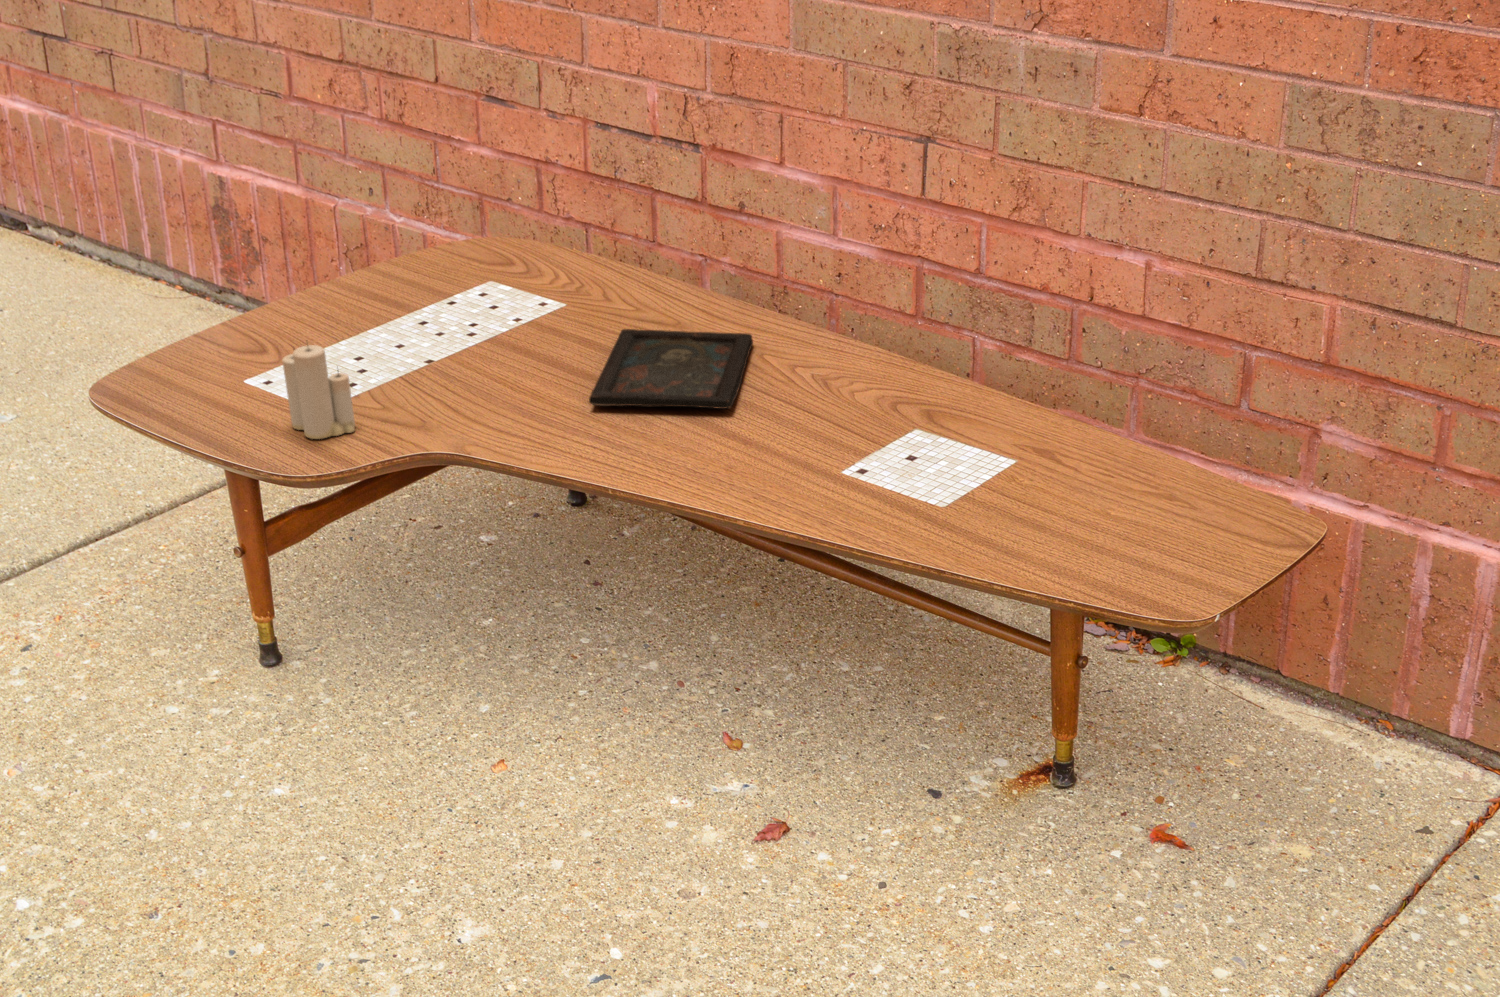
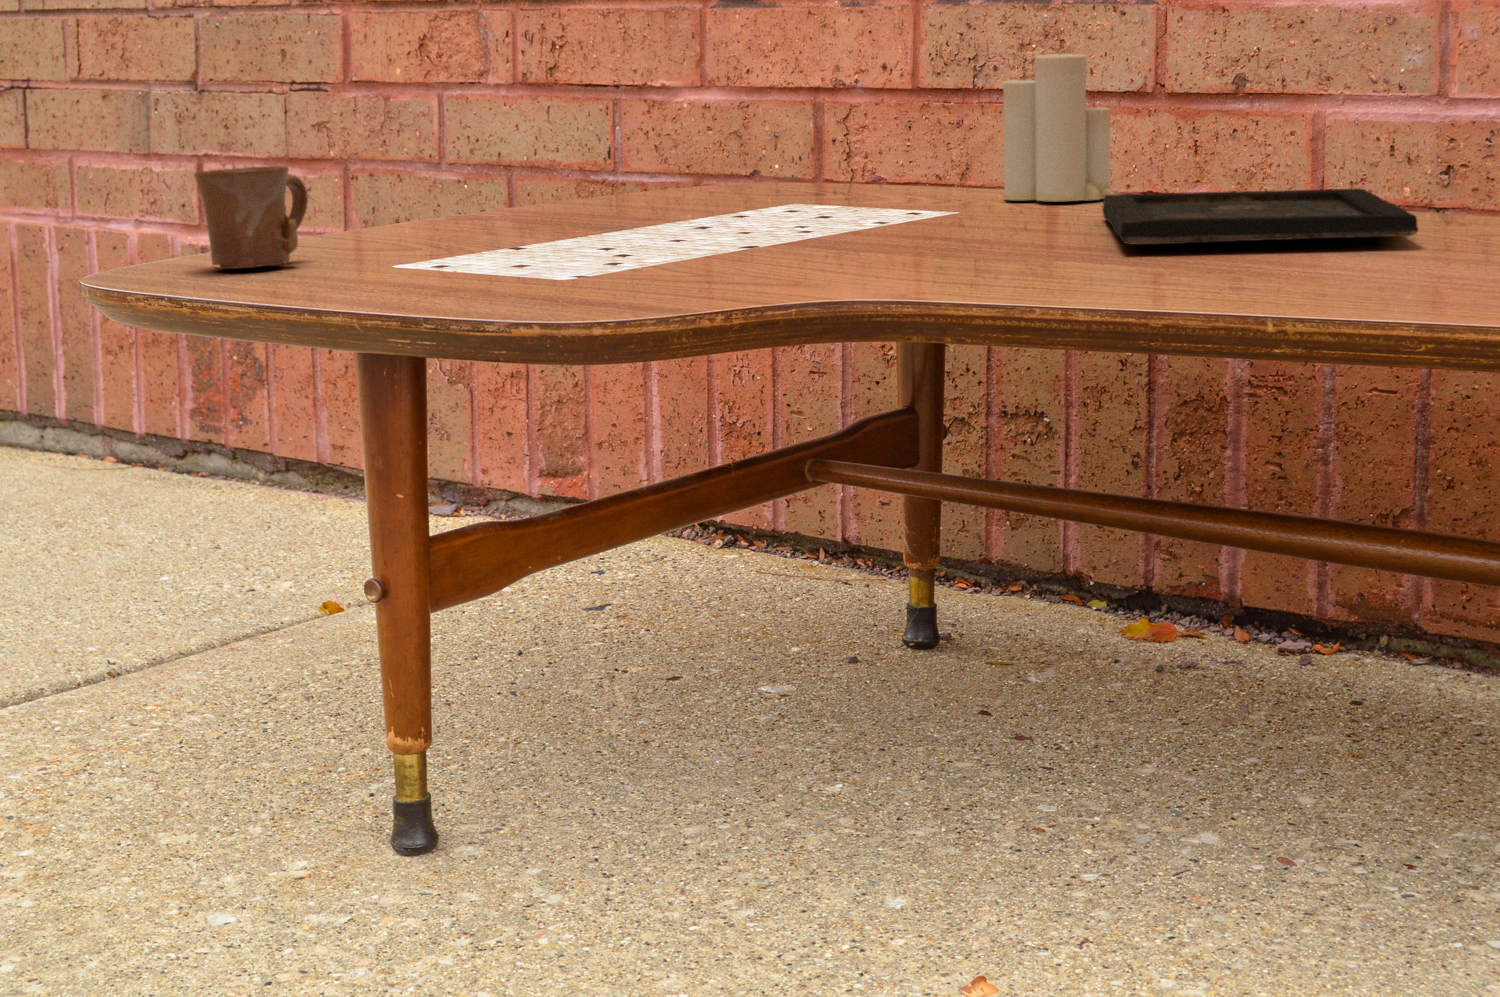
mug: none [142,328,204,387] -> present [194,166,308,269]
candle: present [282,345,355,439] -> present [1003,53,1114,201]

